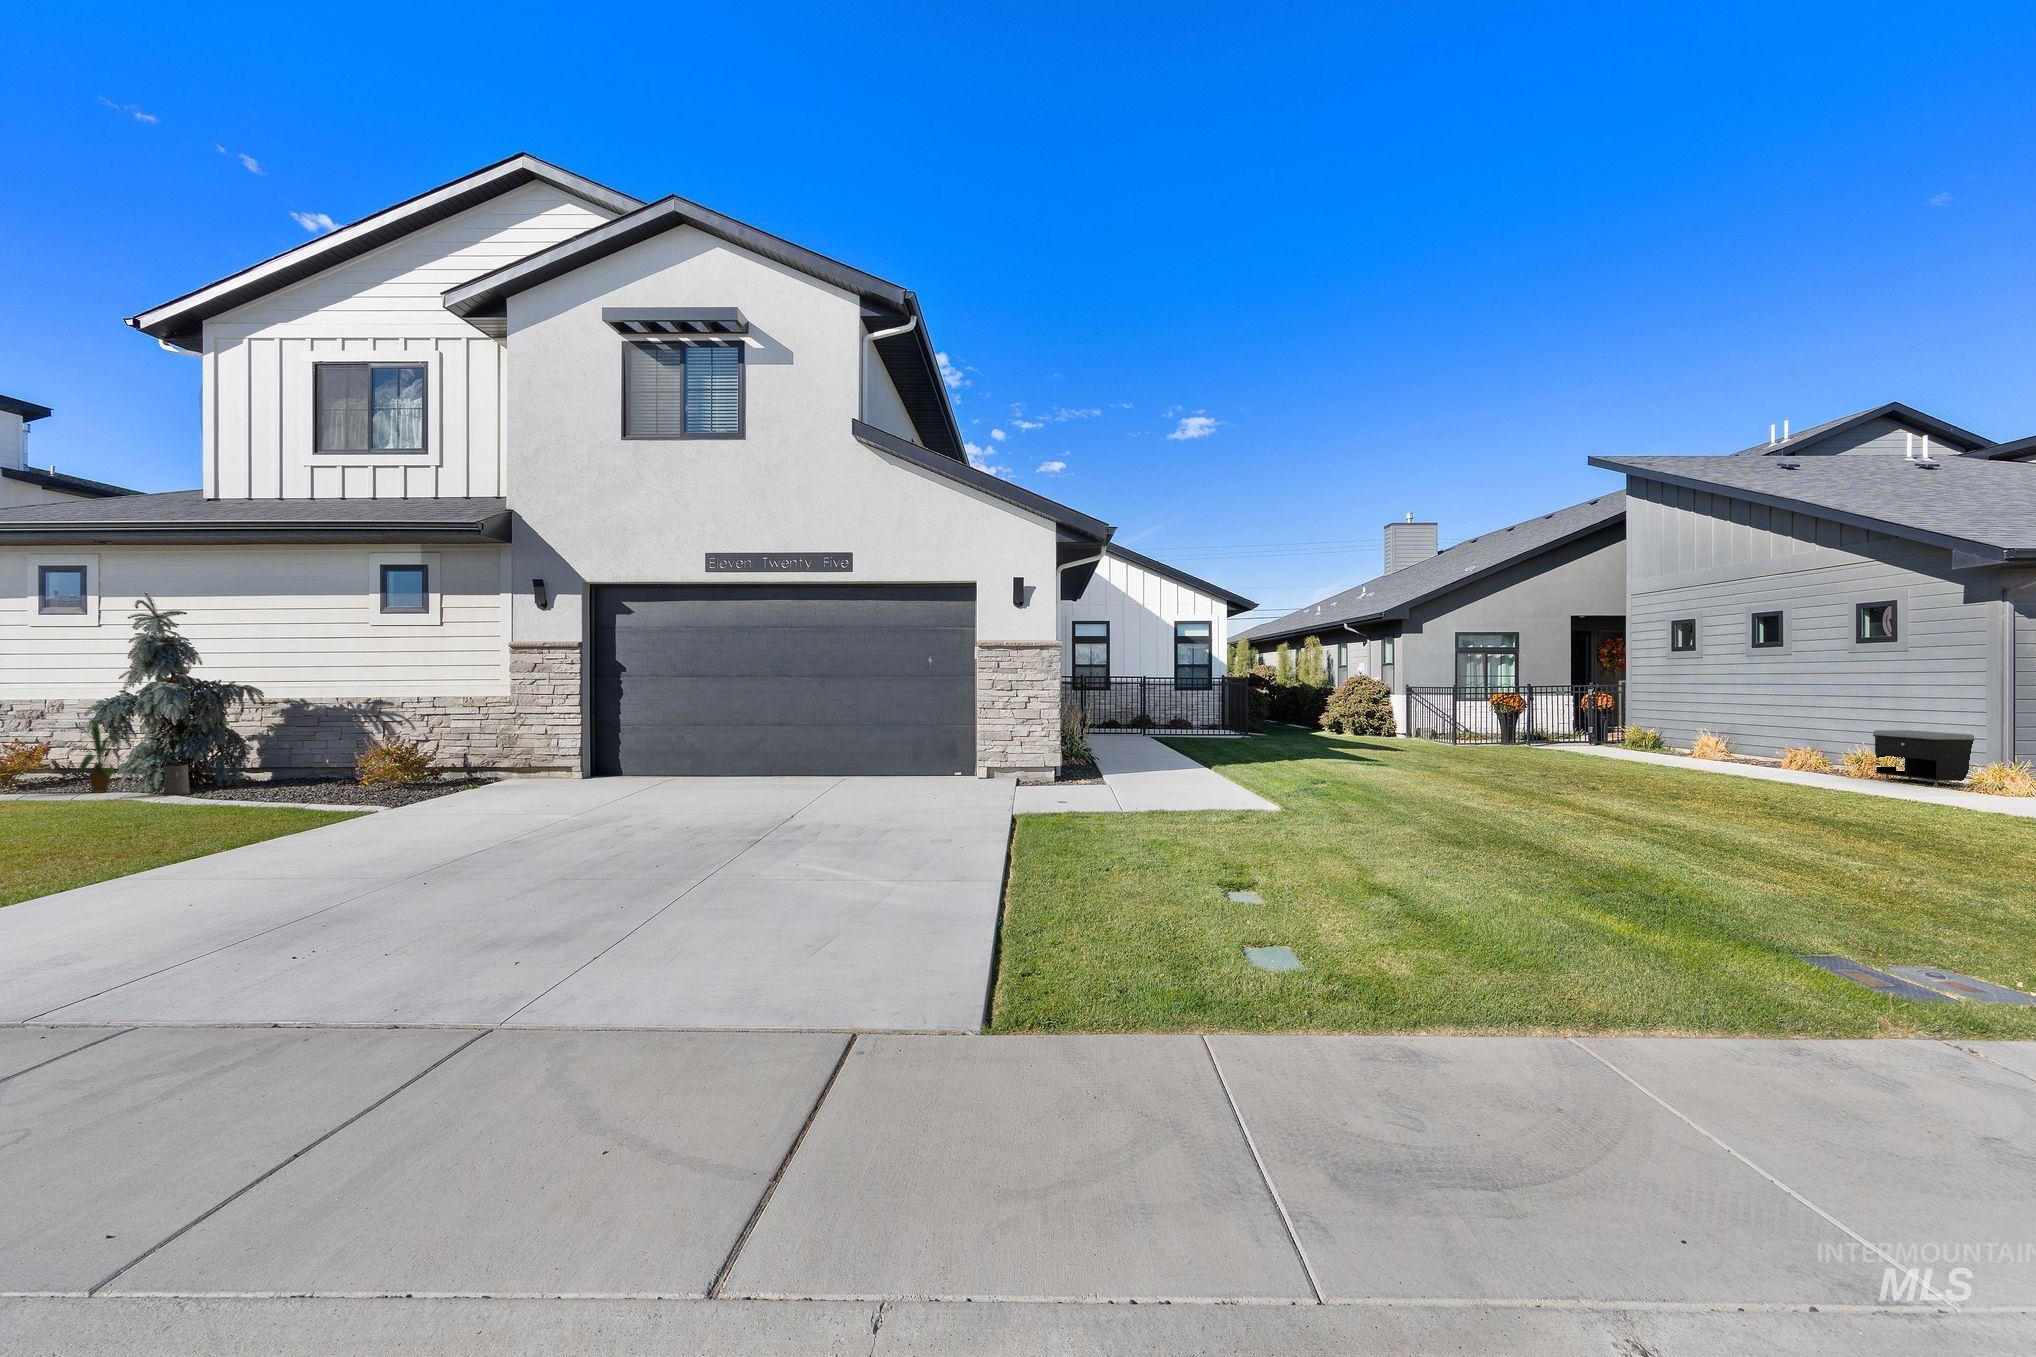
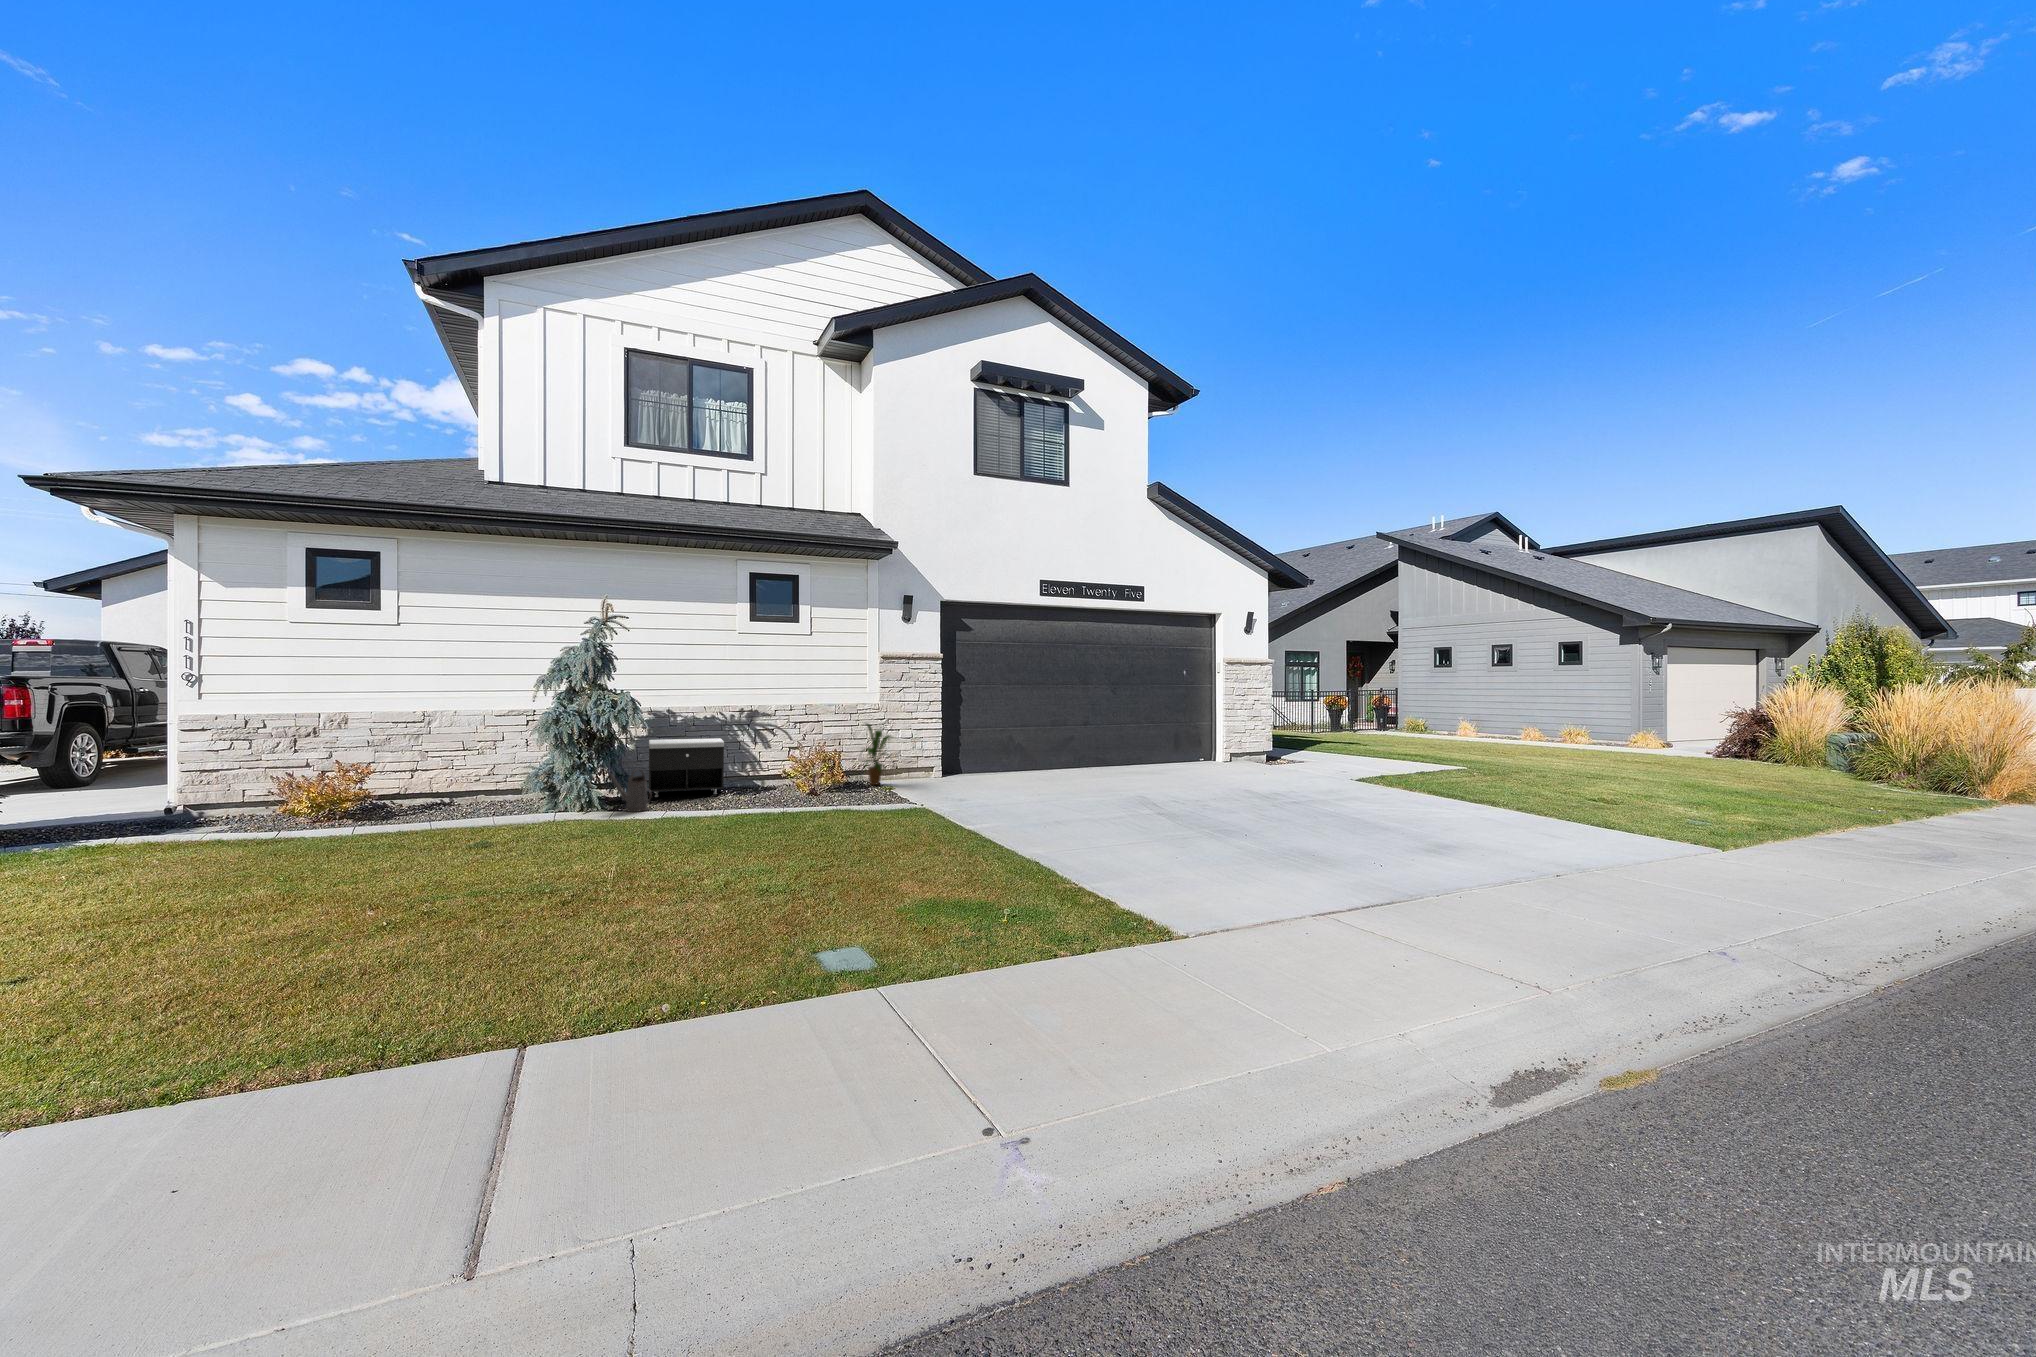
house plant: present [70,720,121,793] -> present [863,723,892,785]
storage bench: present [1873,730,1974,786] -> present [649,738,724,797]

